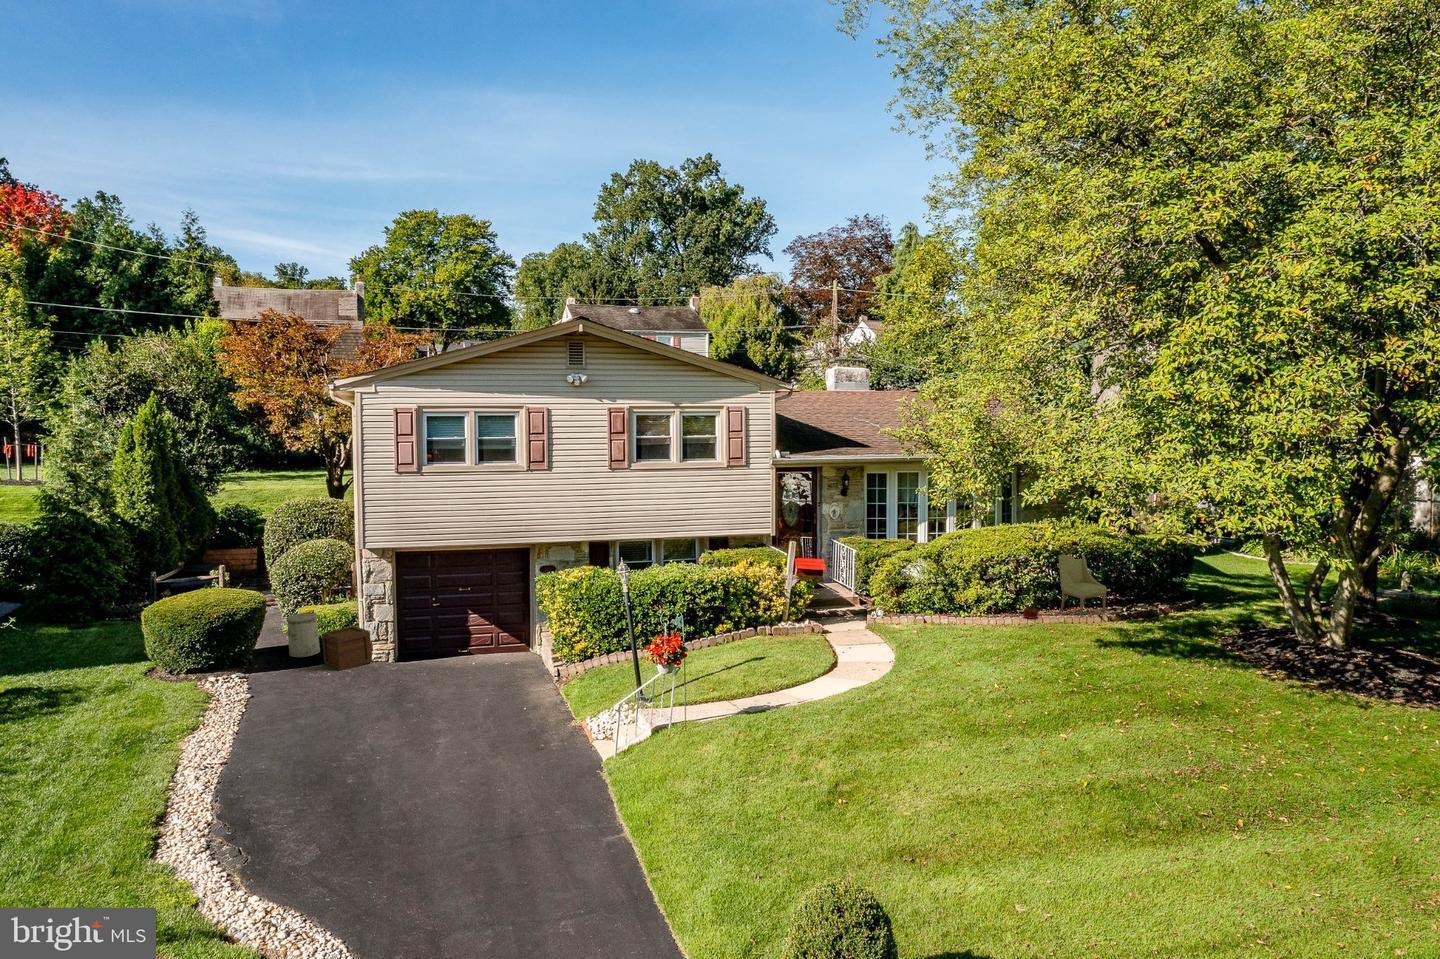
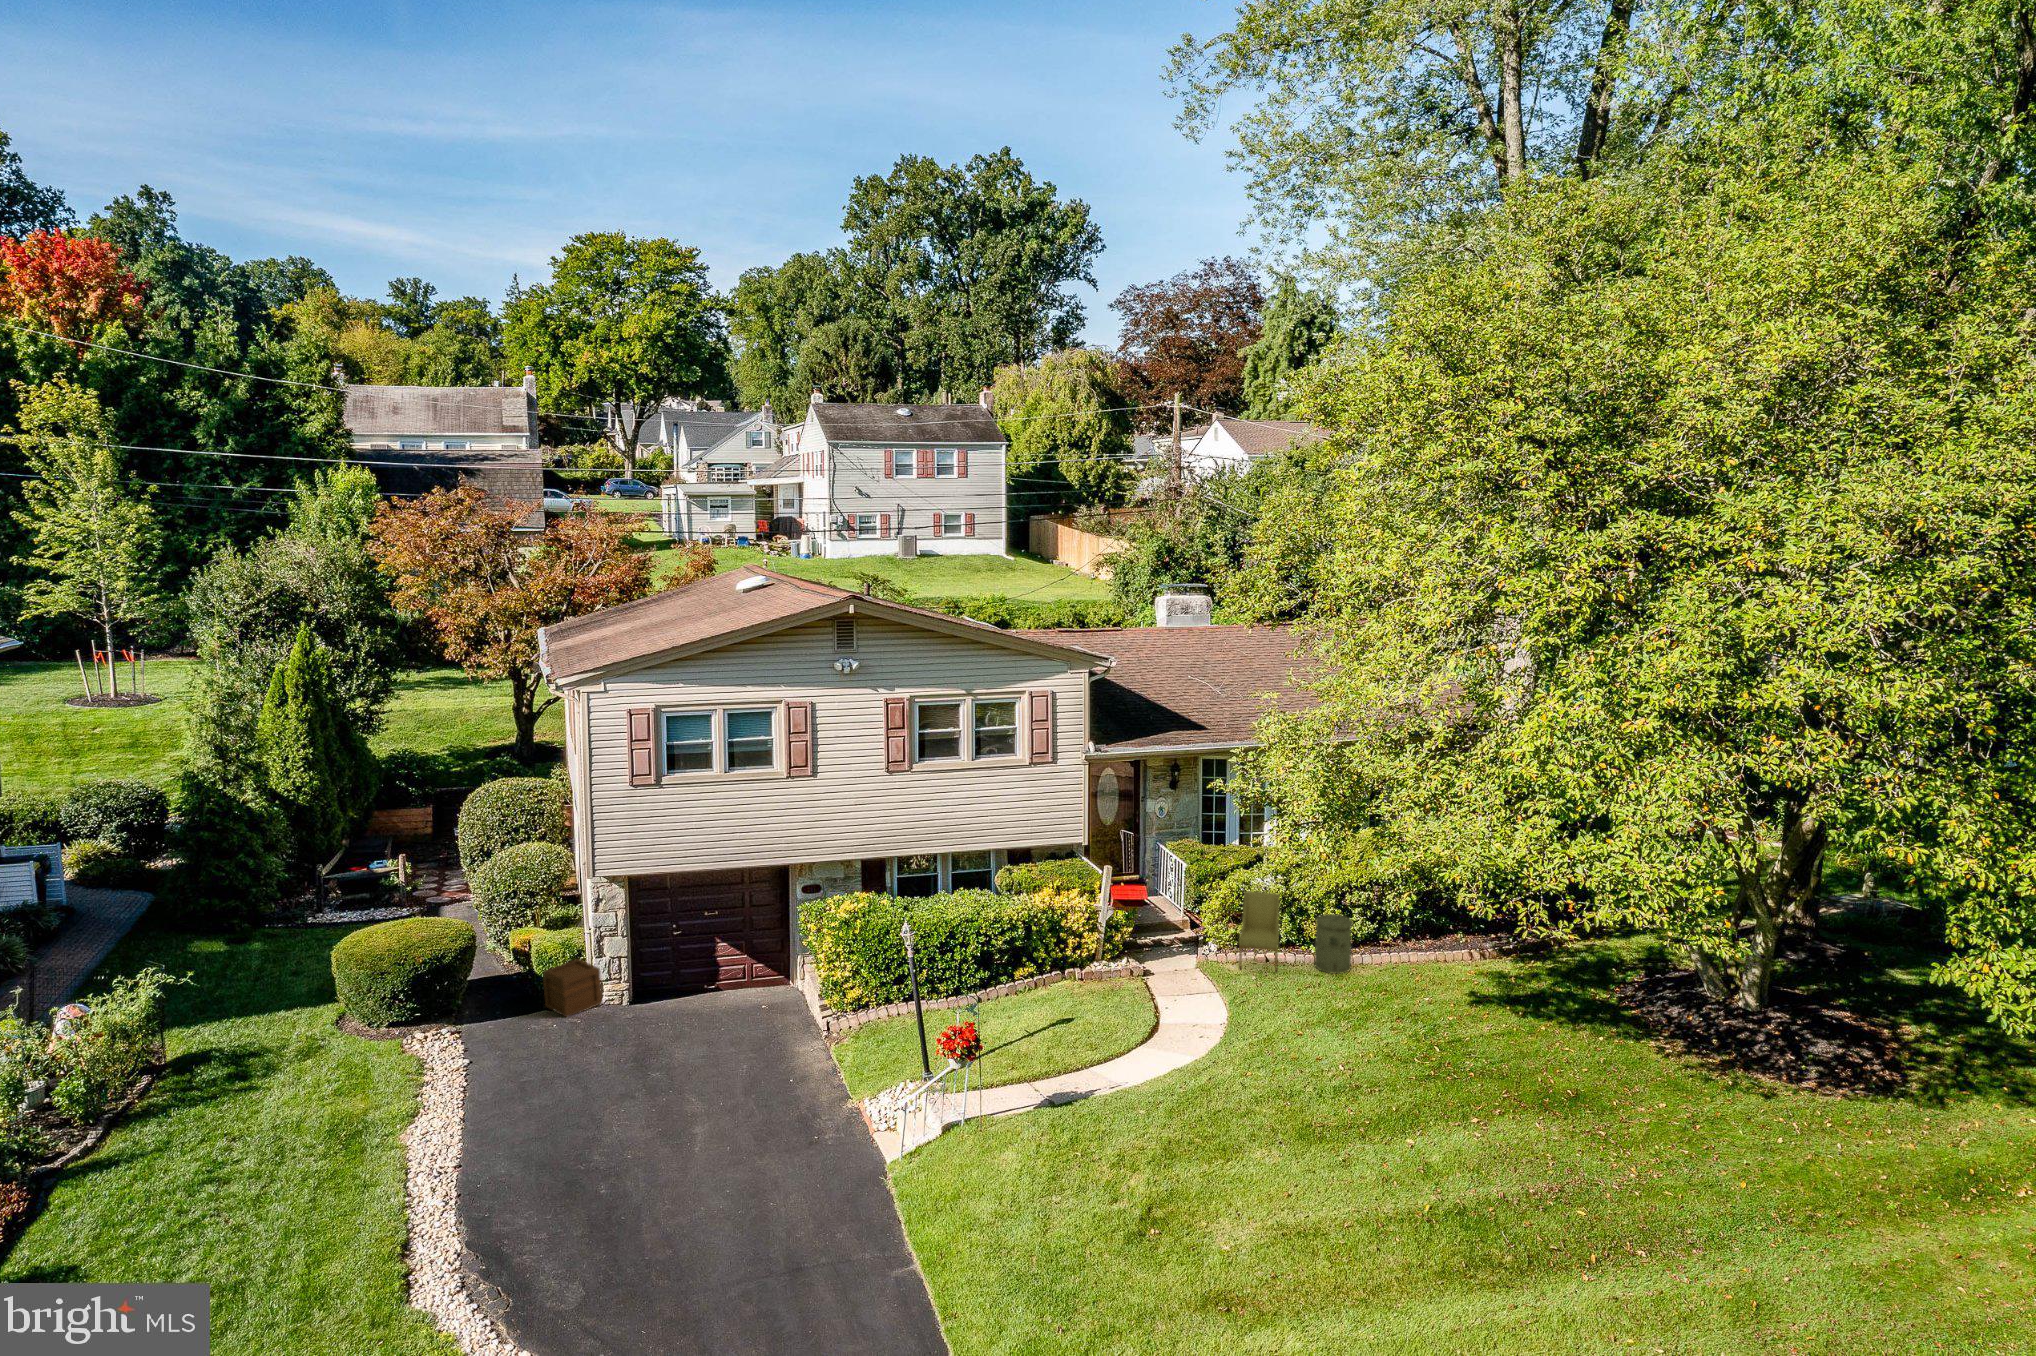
chair: present [1059,555,1107,617] -> present [1239,891,1280,972]
decorative plant: present [1017,588,1051,619] -> none [1367,921,1416,964]
trash can: present [286,613,320,657] -> present [1314,914,1353,974]

